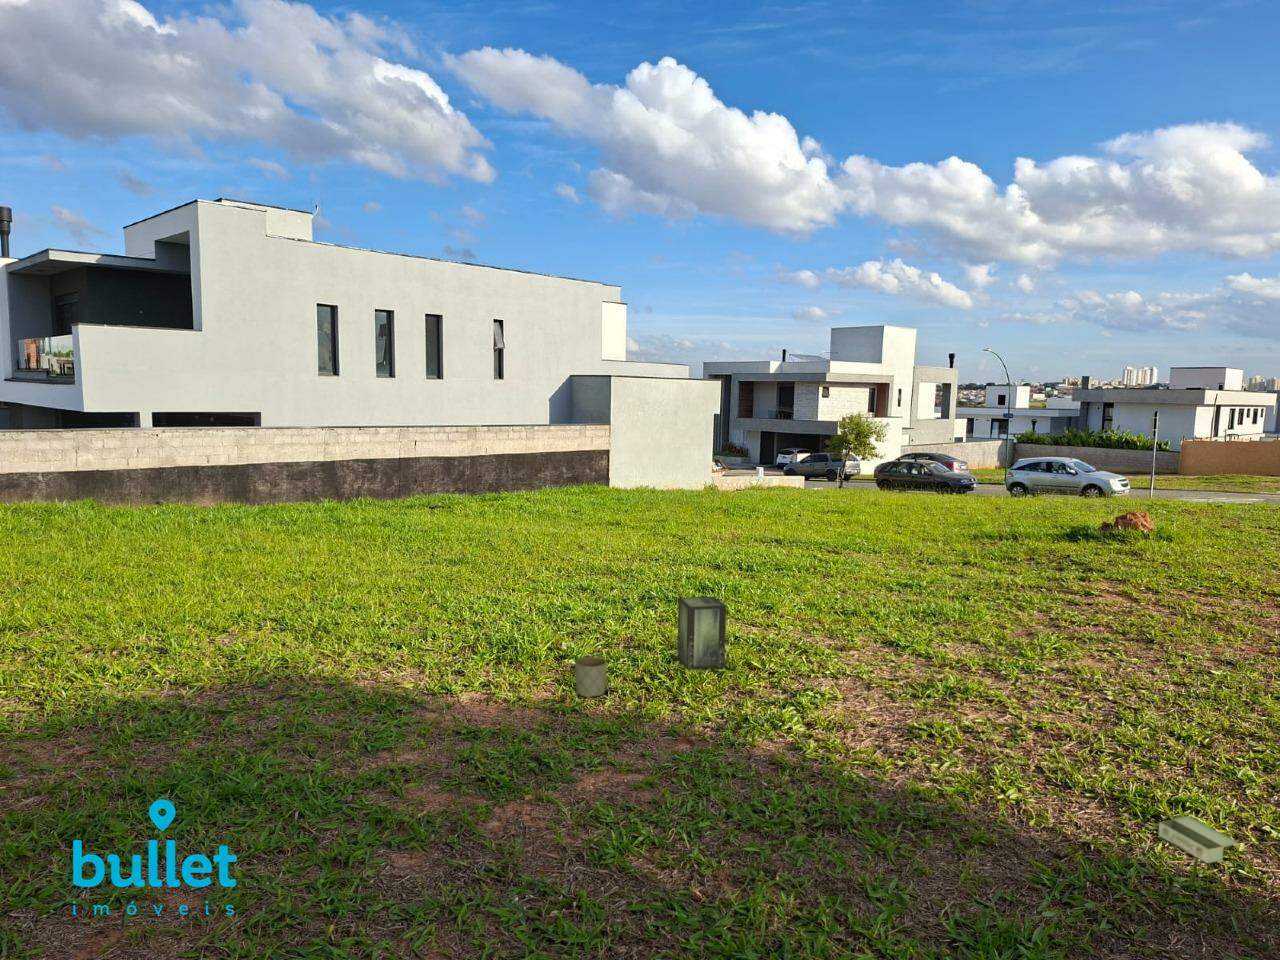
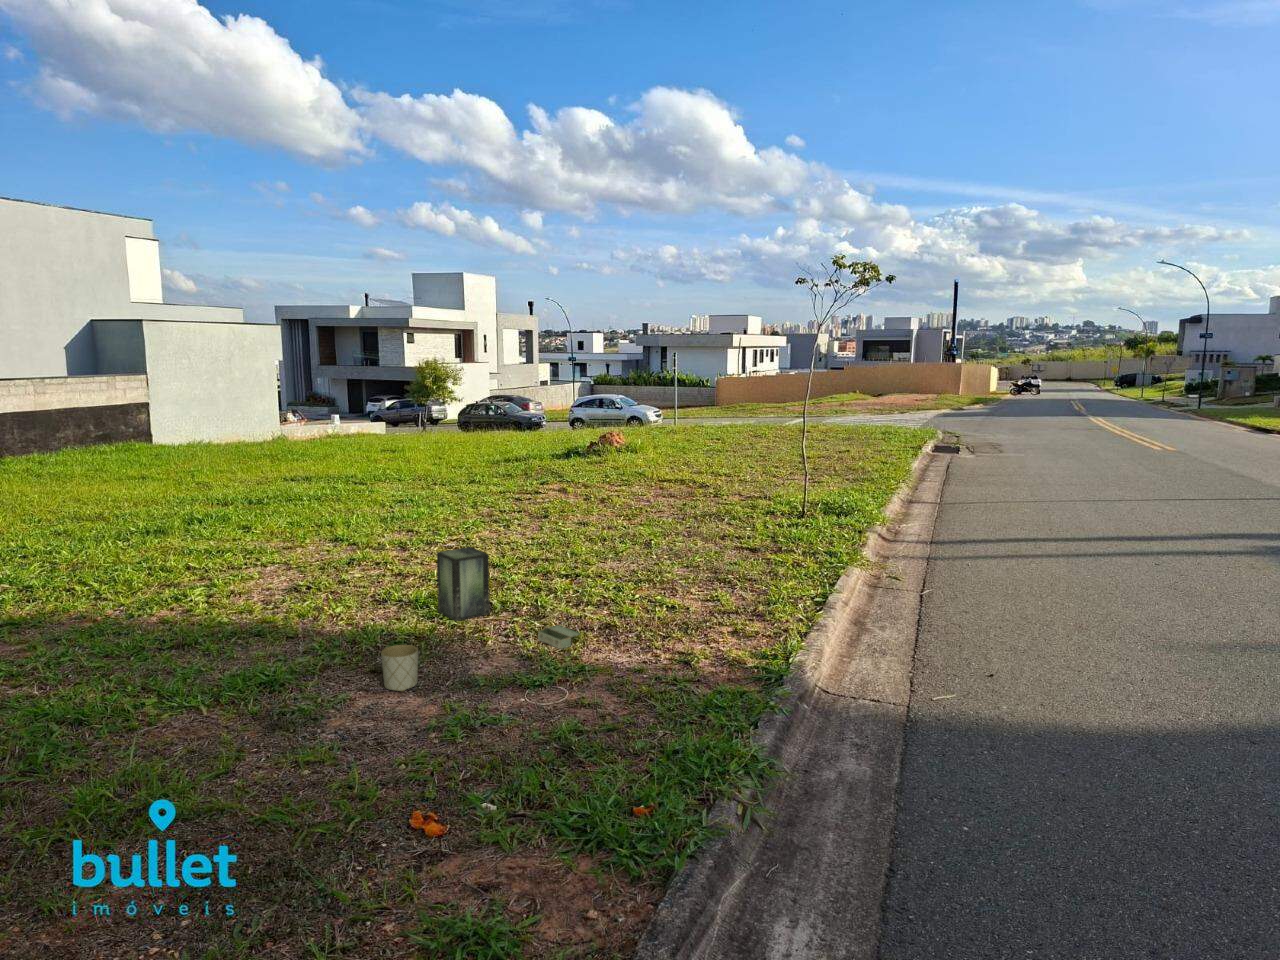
storage box: present [677,596,726,670] -> present [437,547,490,621]
planter: present [575,657,607,698] -> present [381,645,418,691]

